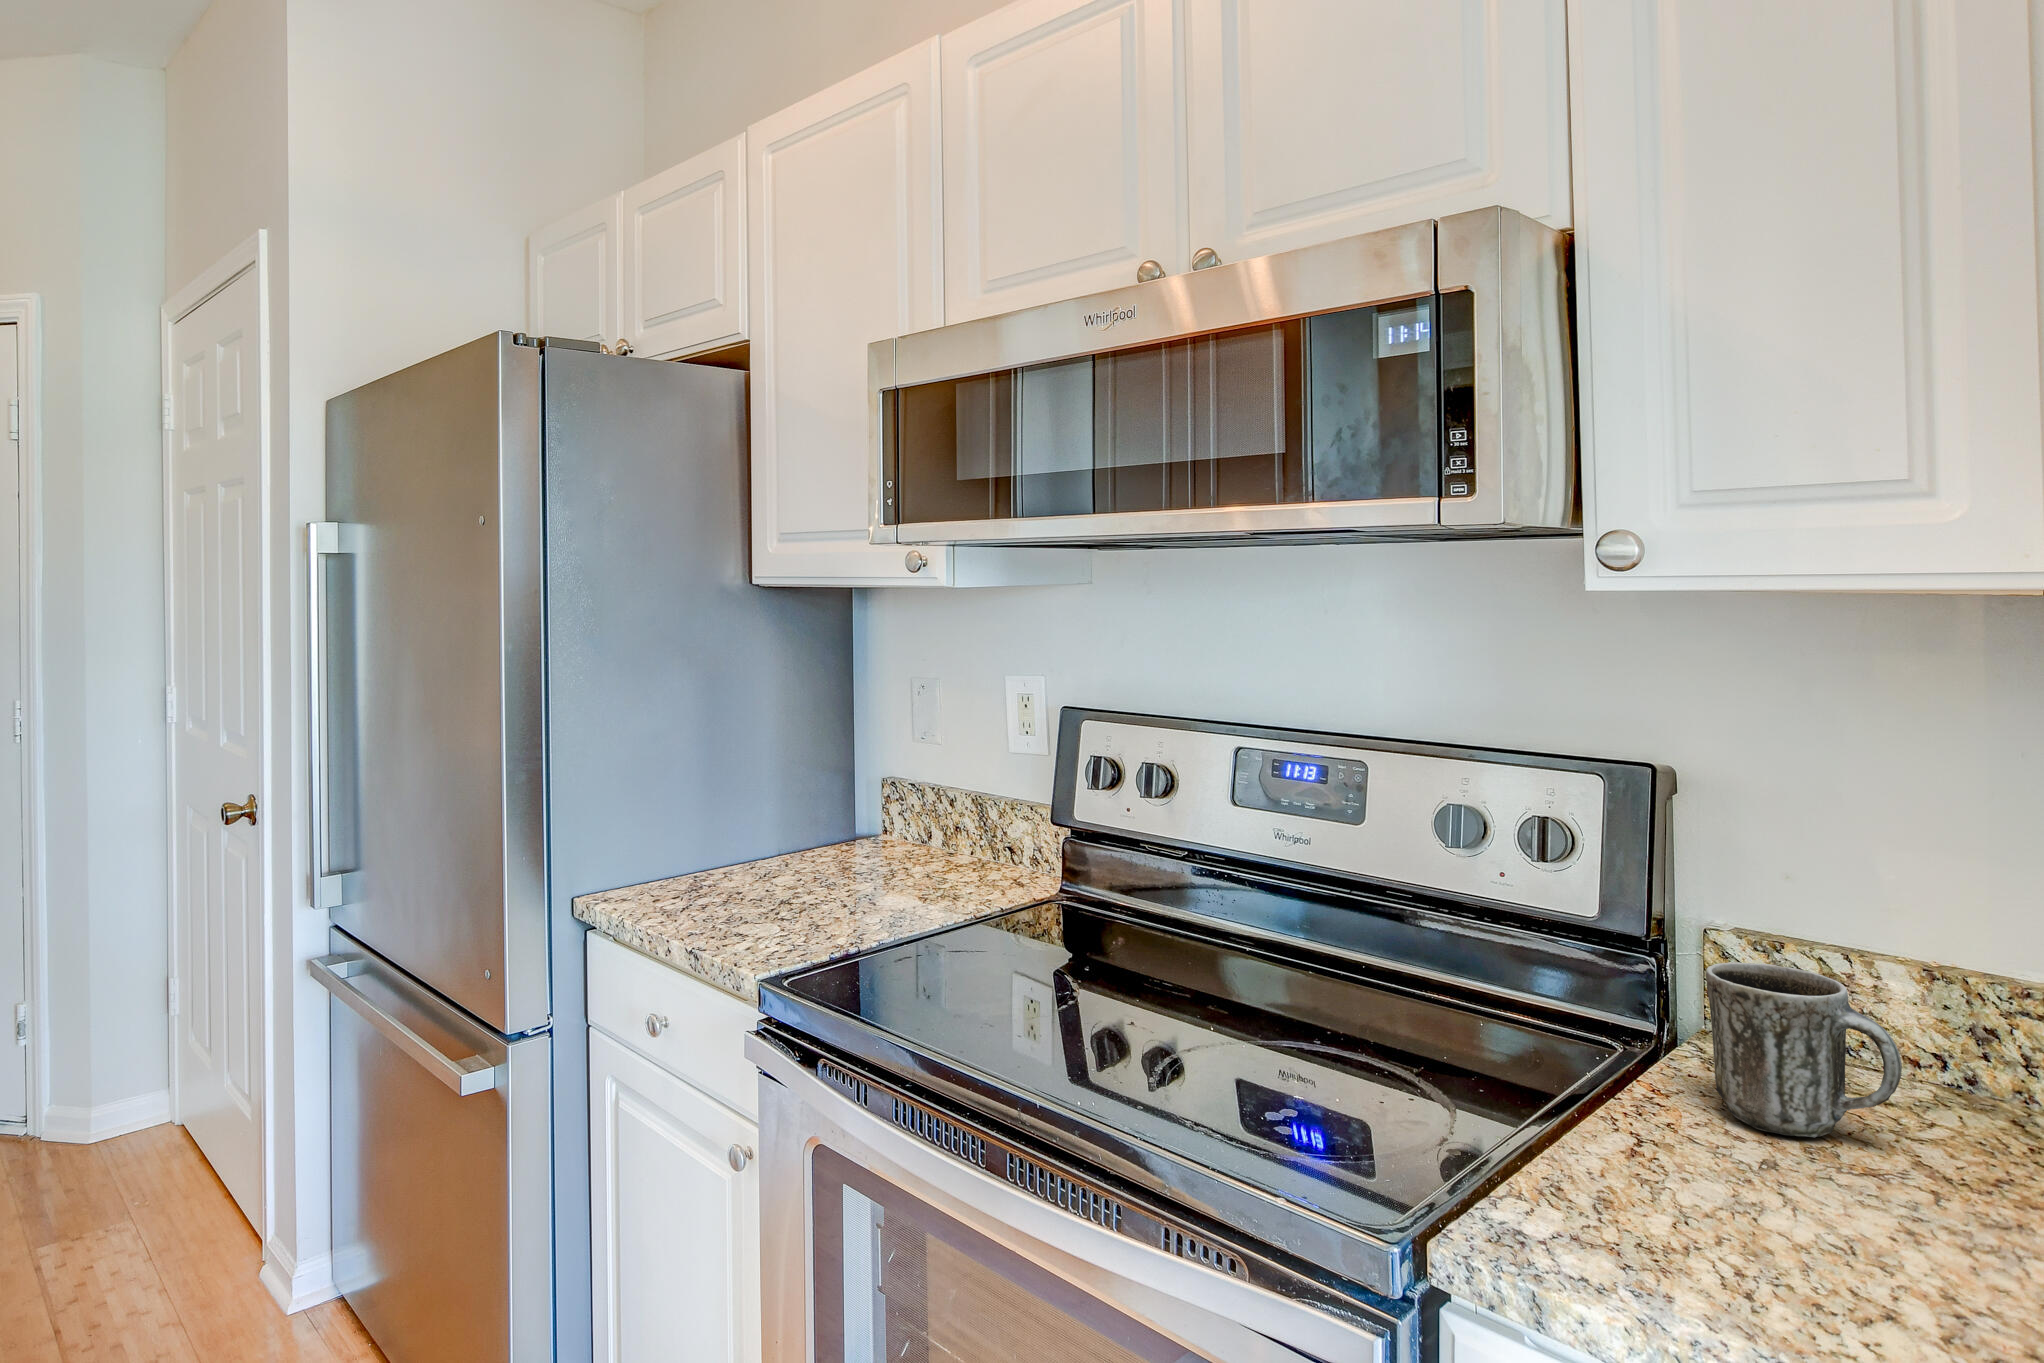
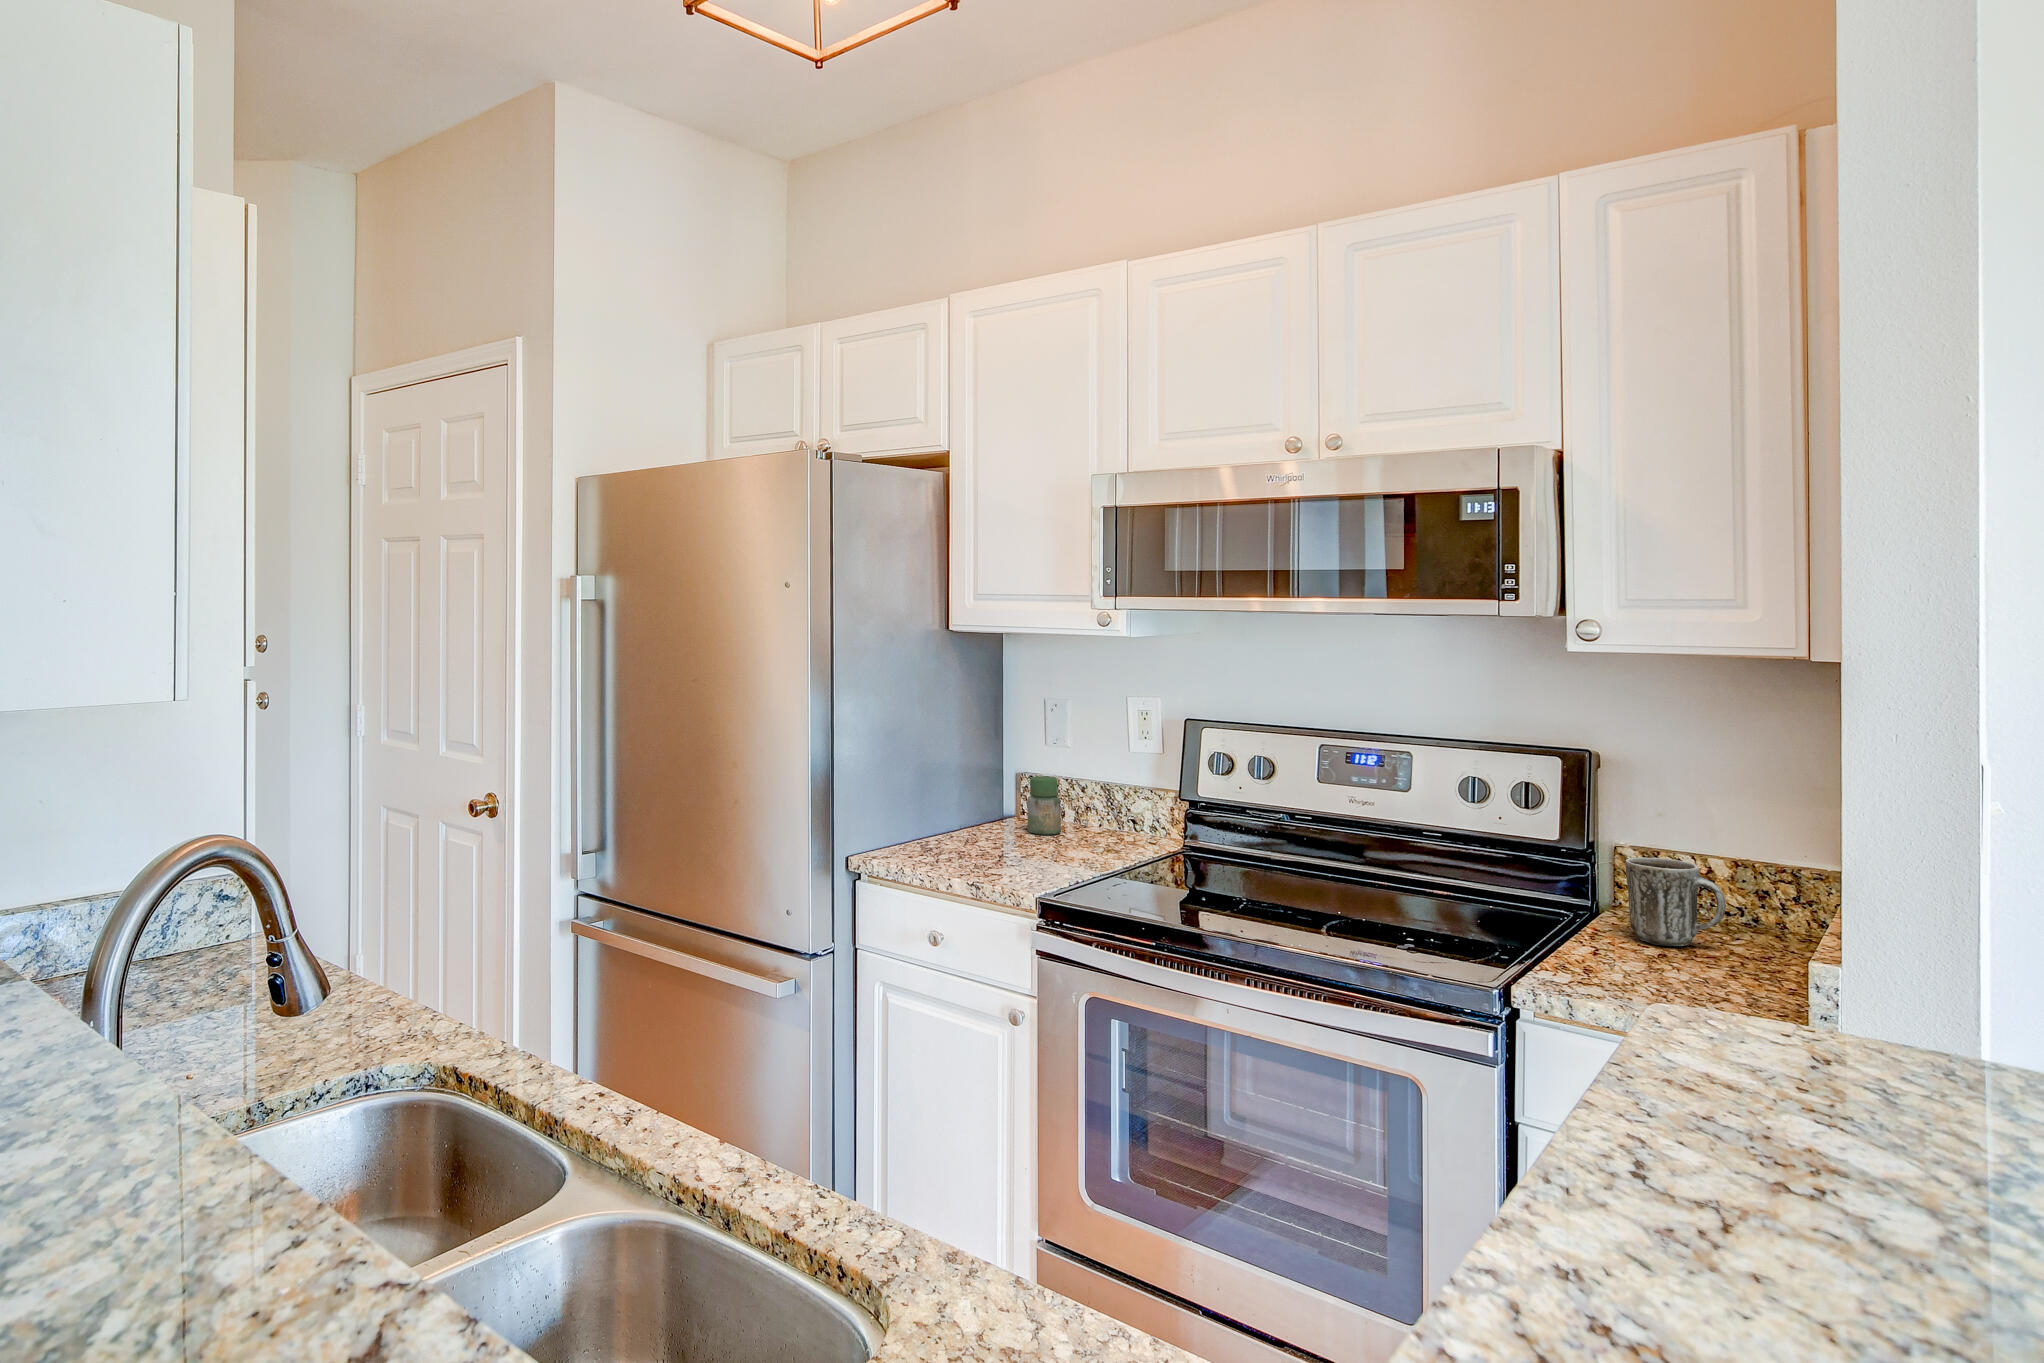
jar: none [875,784,920,865] -> present [1027,776,1061,835]

